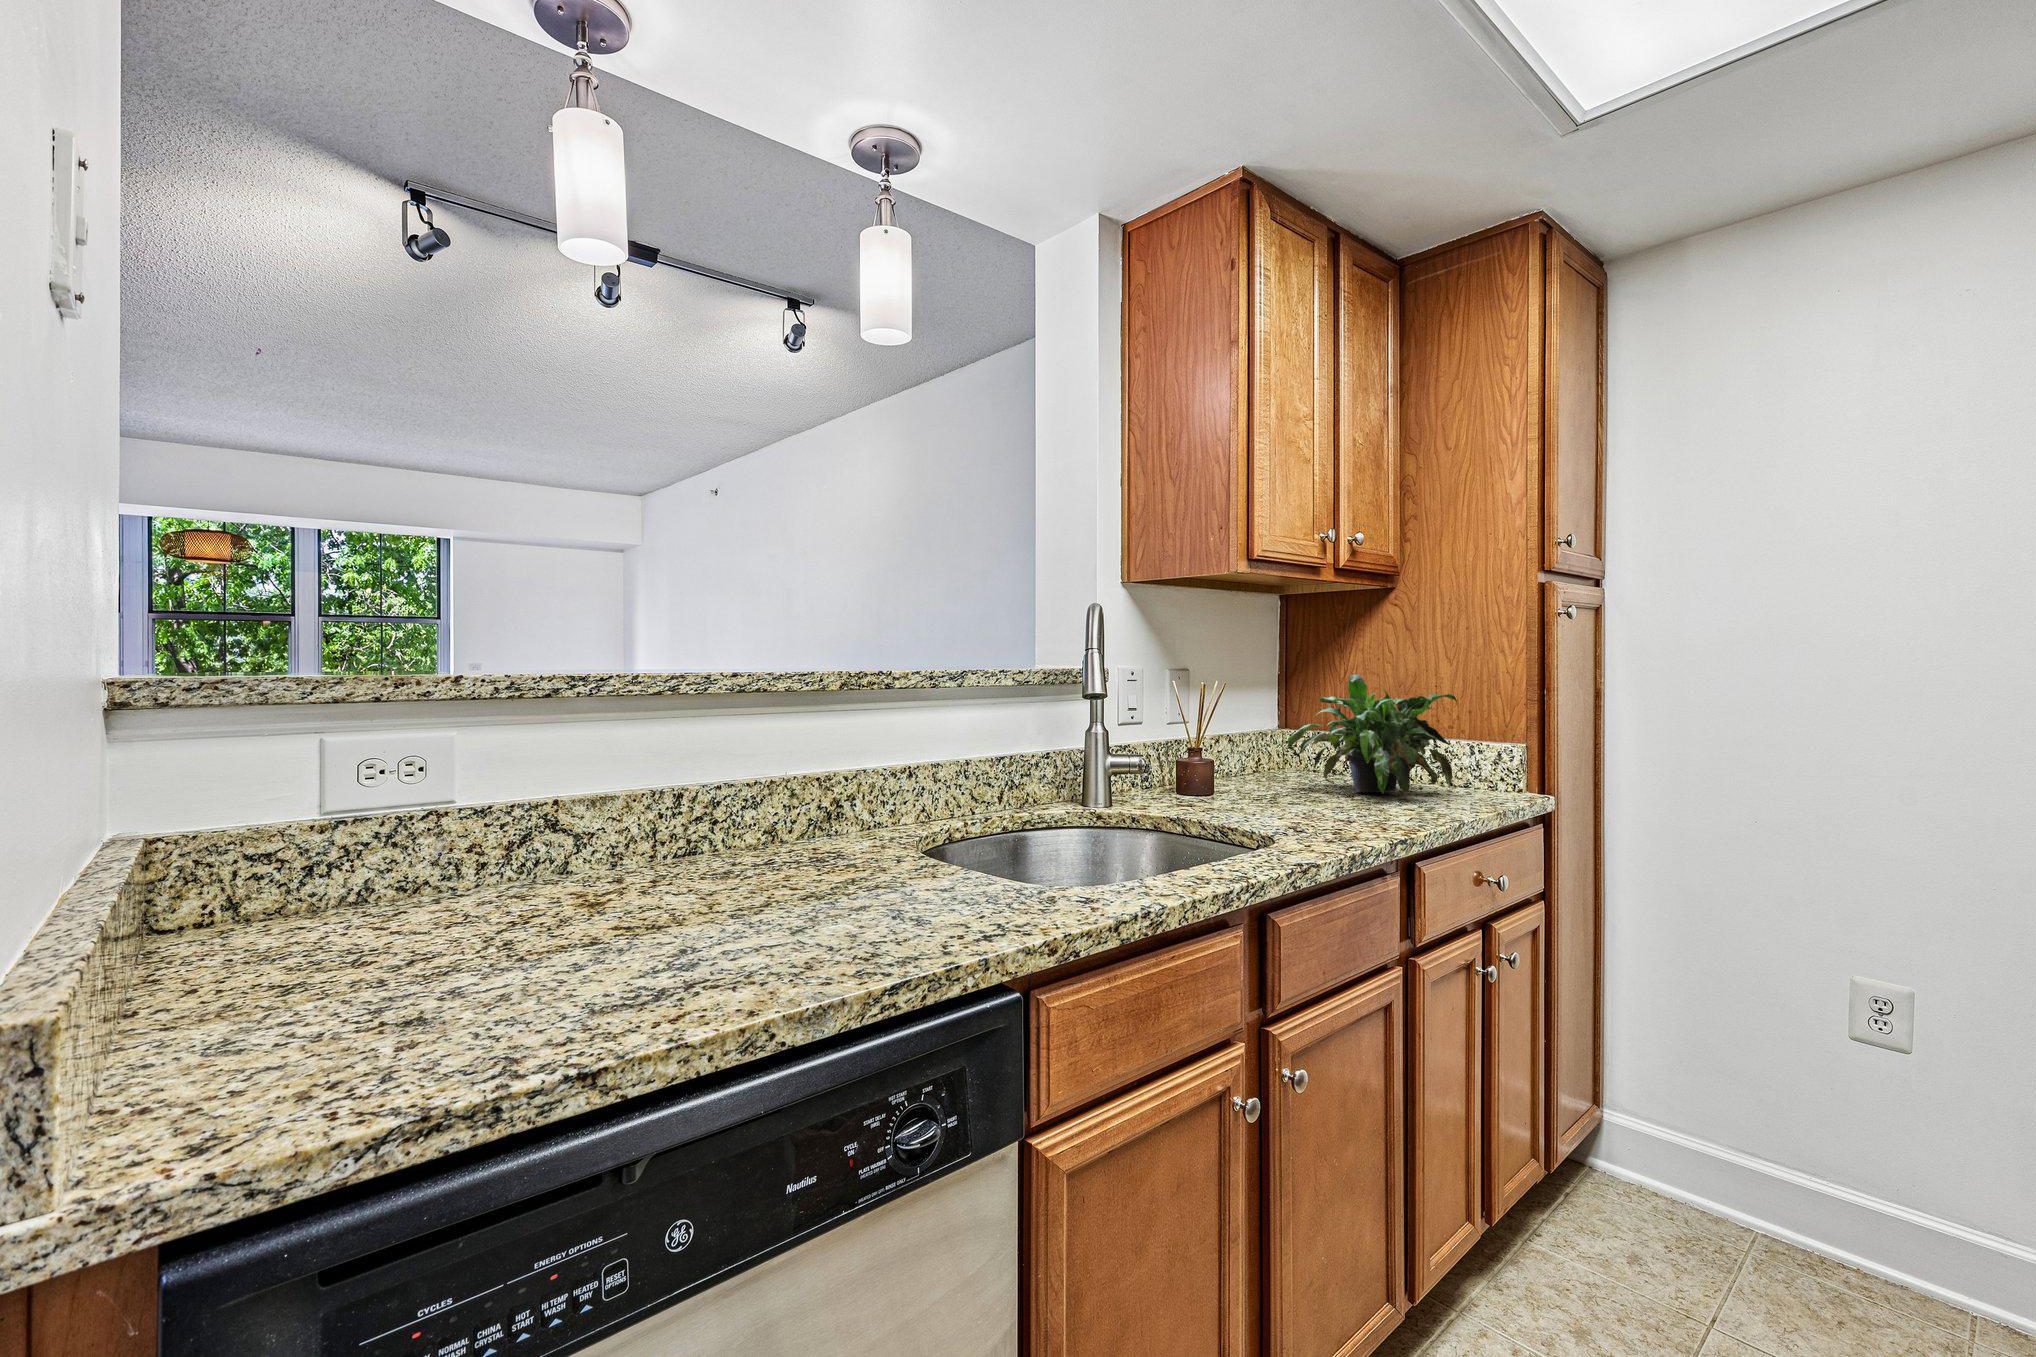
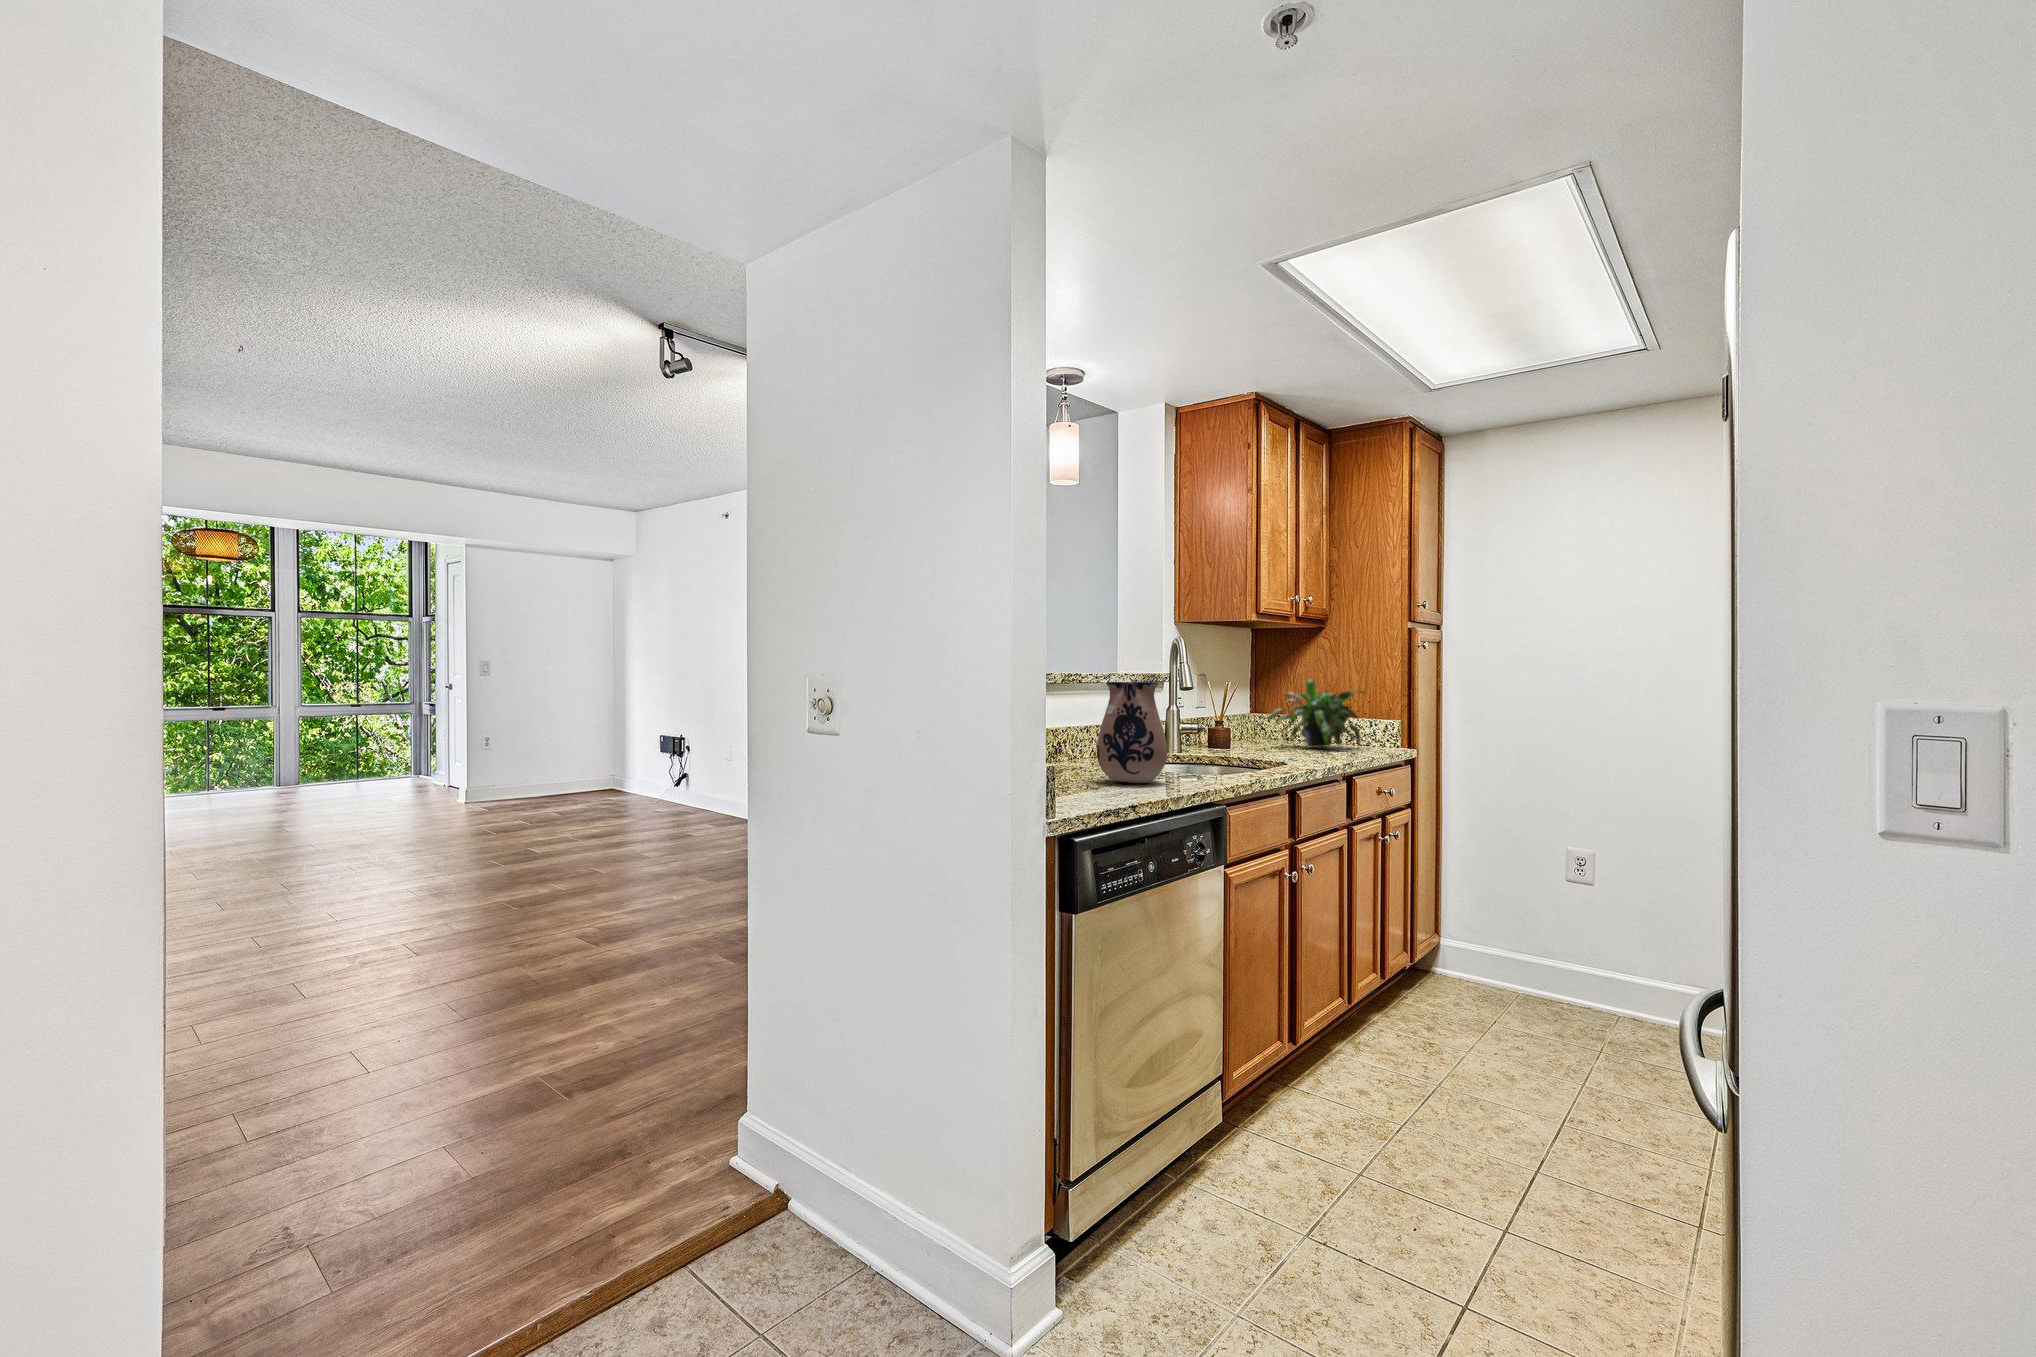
ceramic pitcher: none [719,692,887,937] -> present [1097,682,1168,783]

